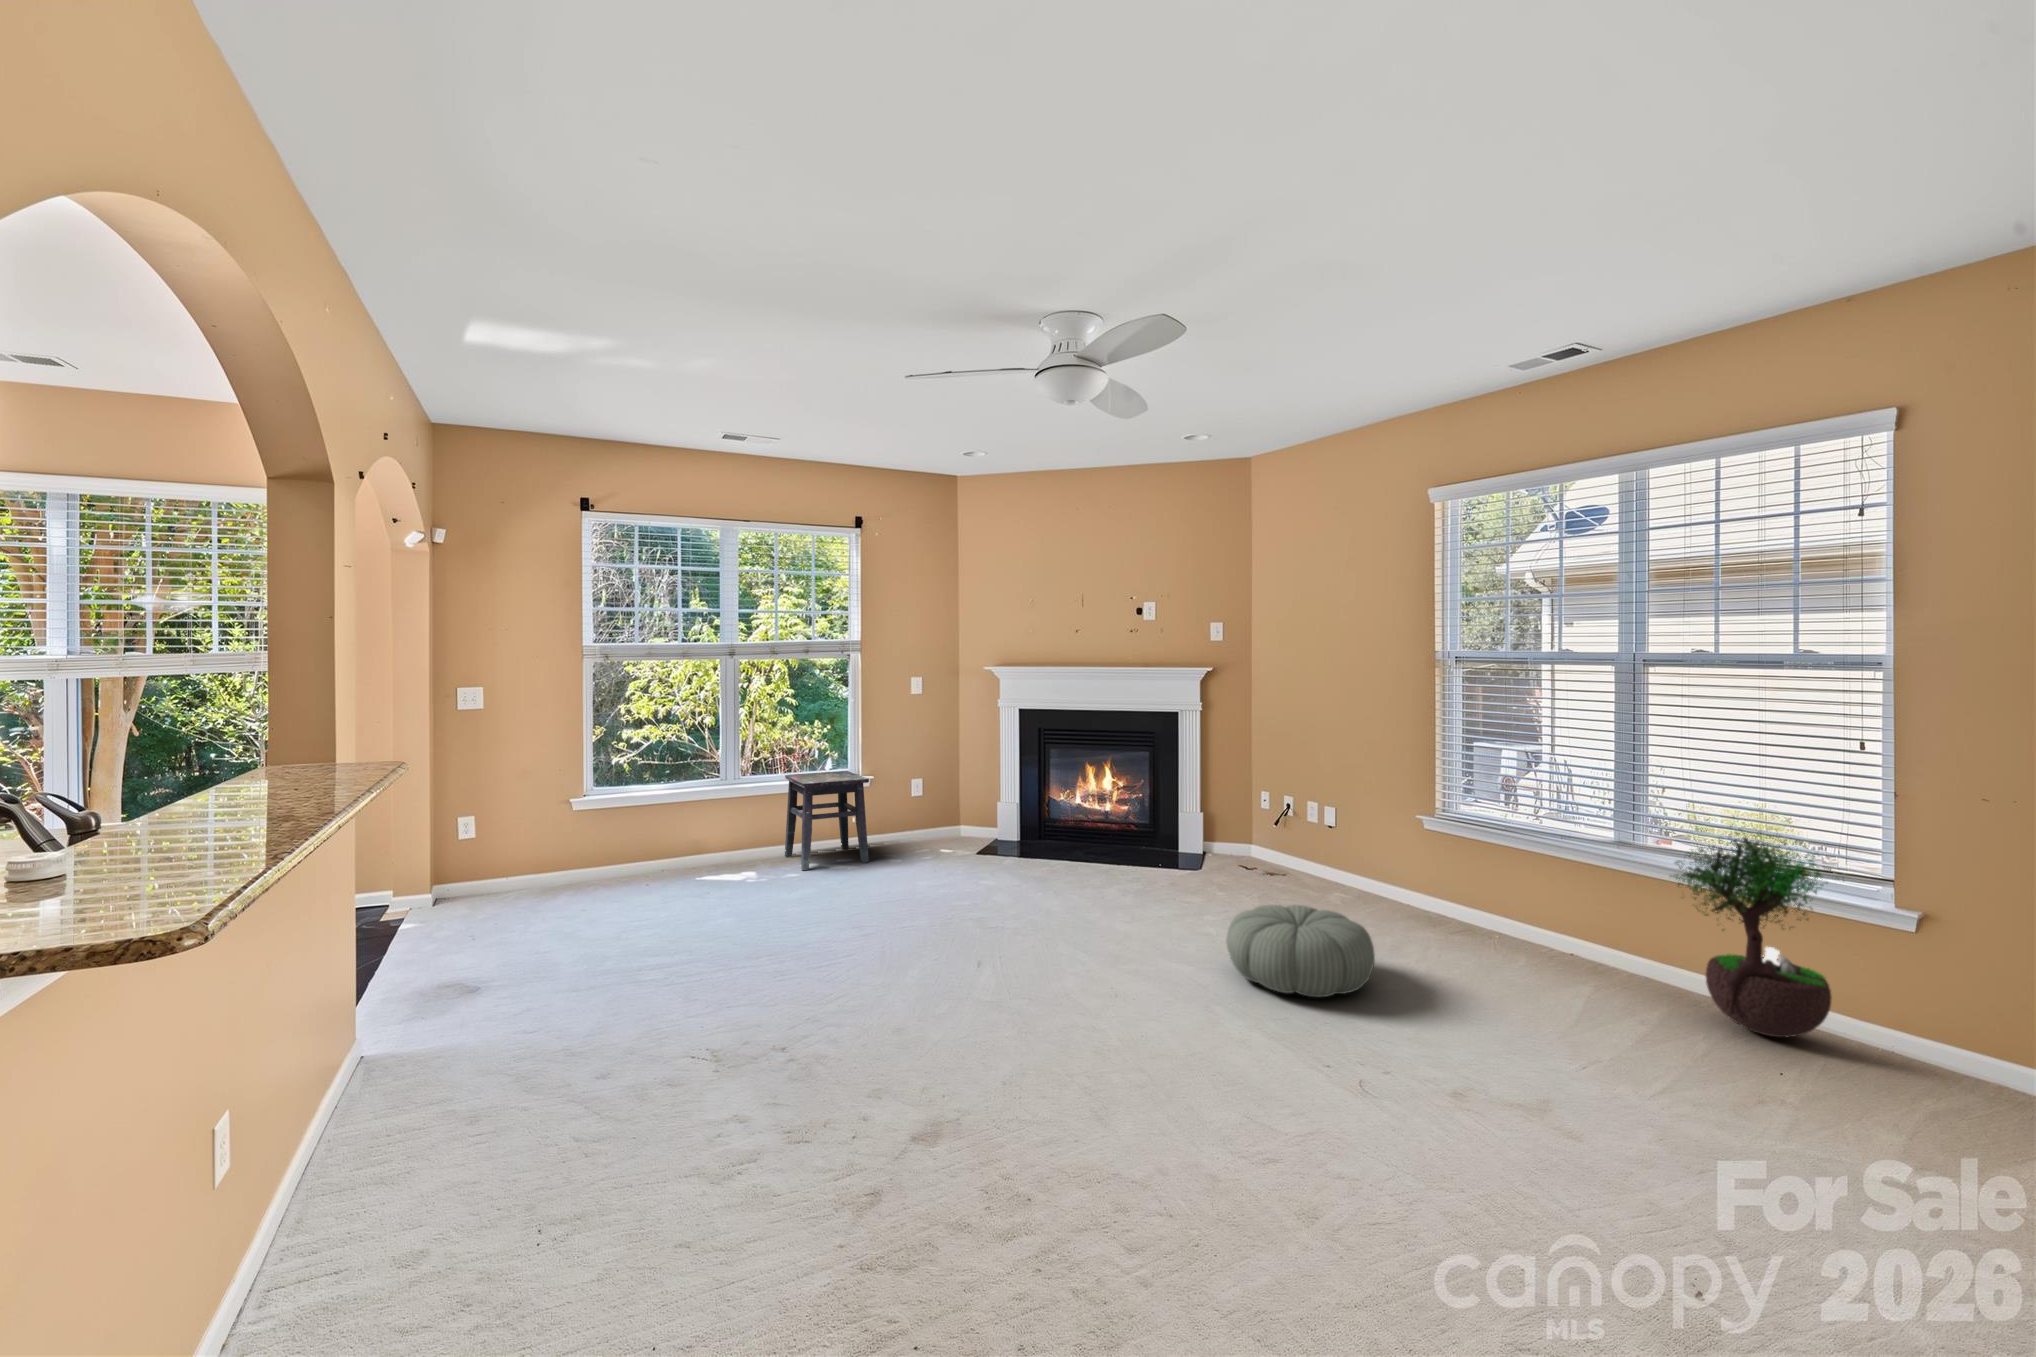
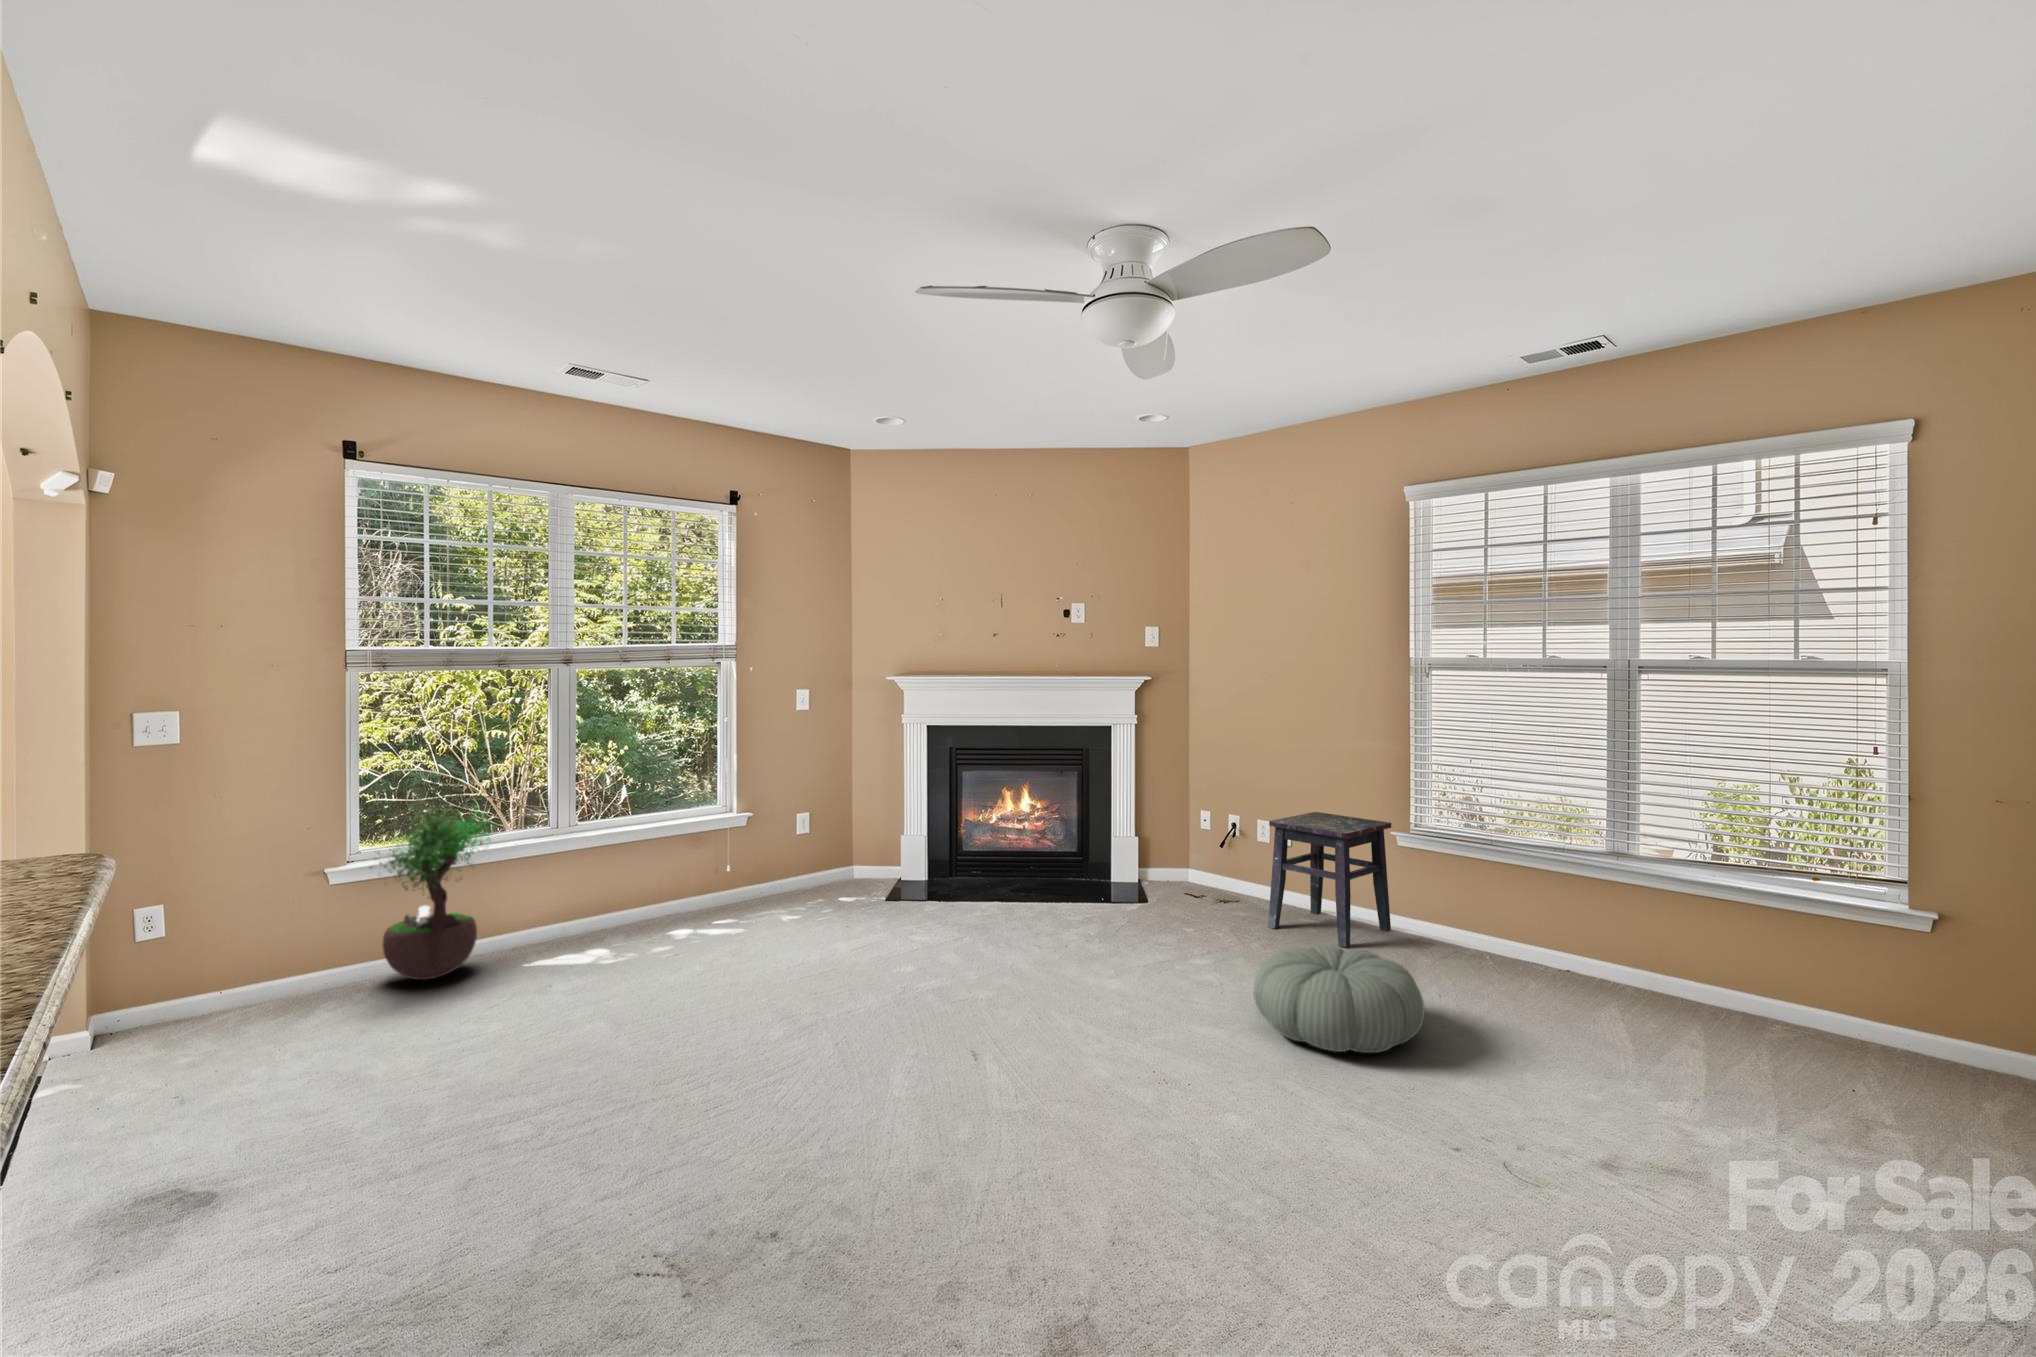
side table: present [785,771,869,870] -> present [1268,812,1391,948]
potted tree: present [1675,826,1838,1037] -> present [369,806,494,980]

